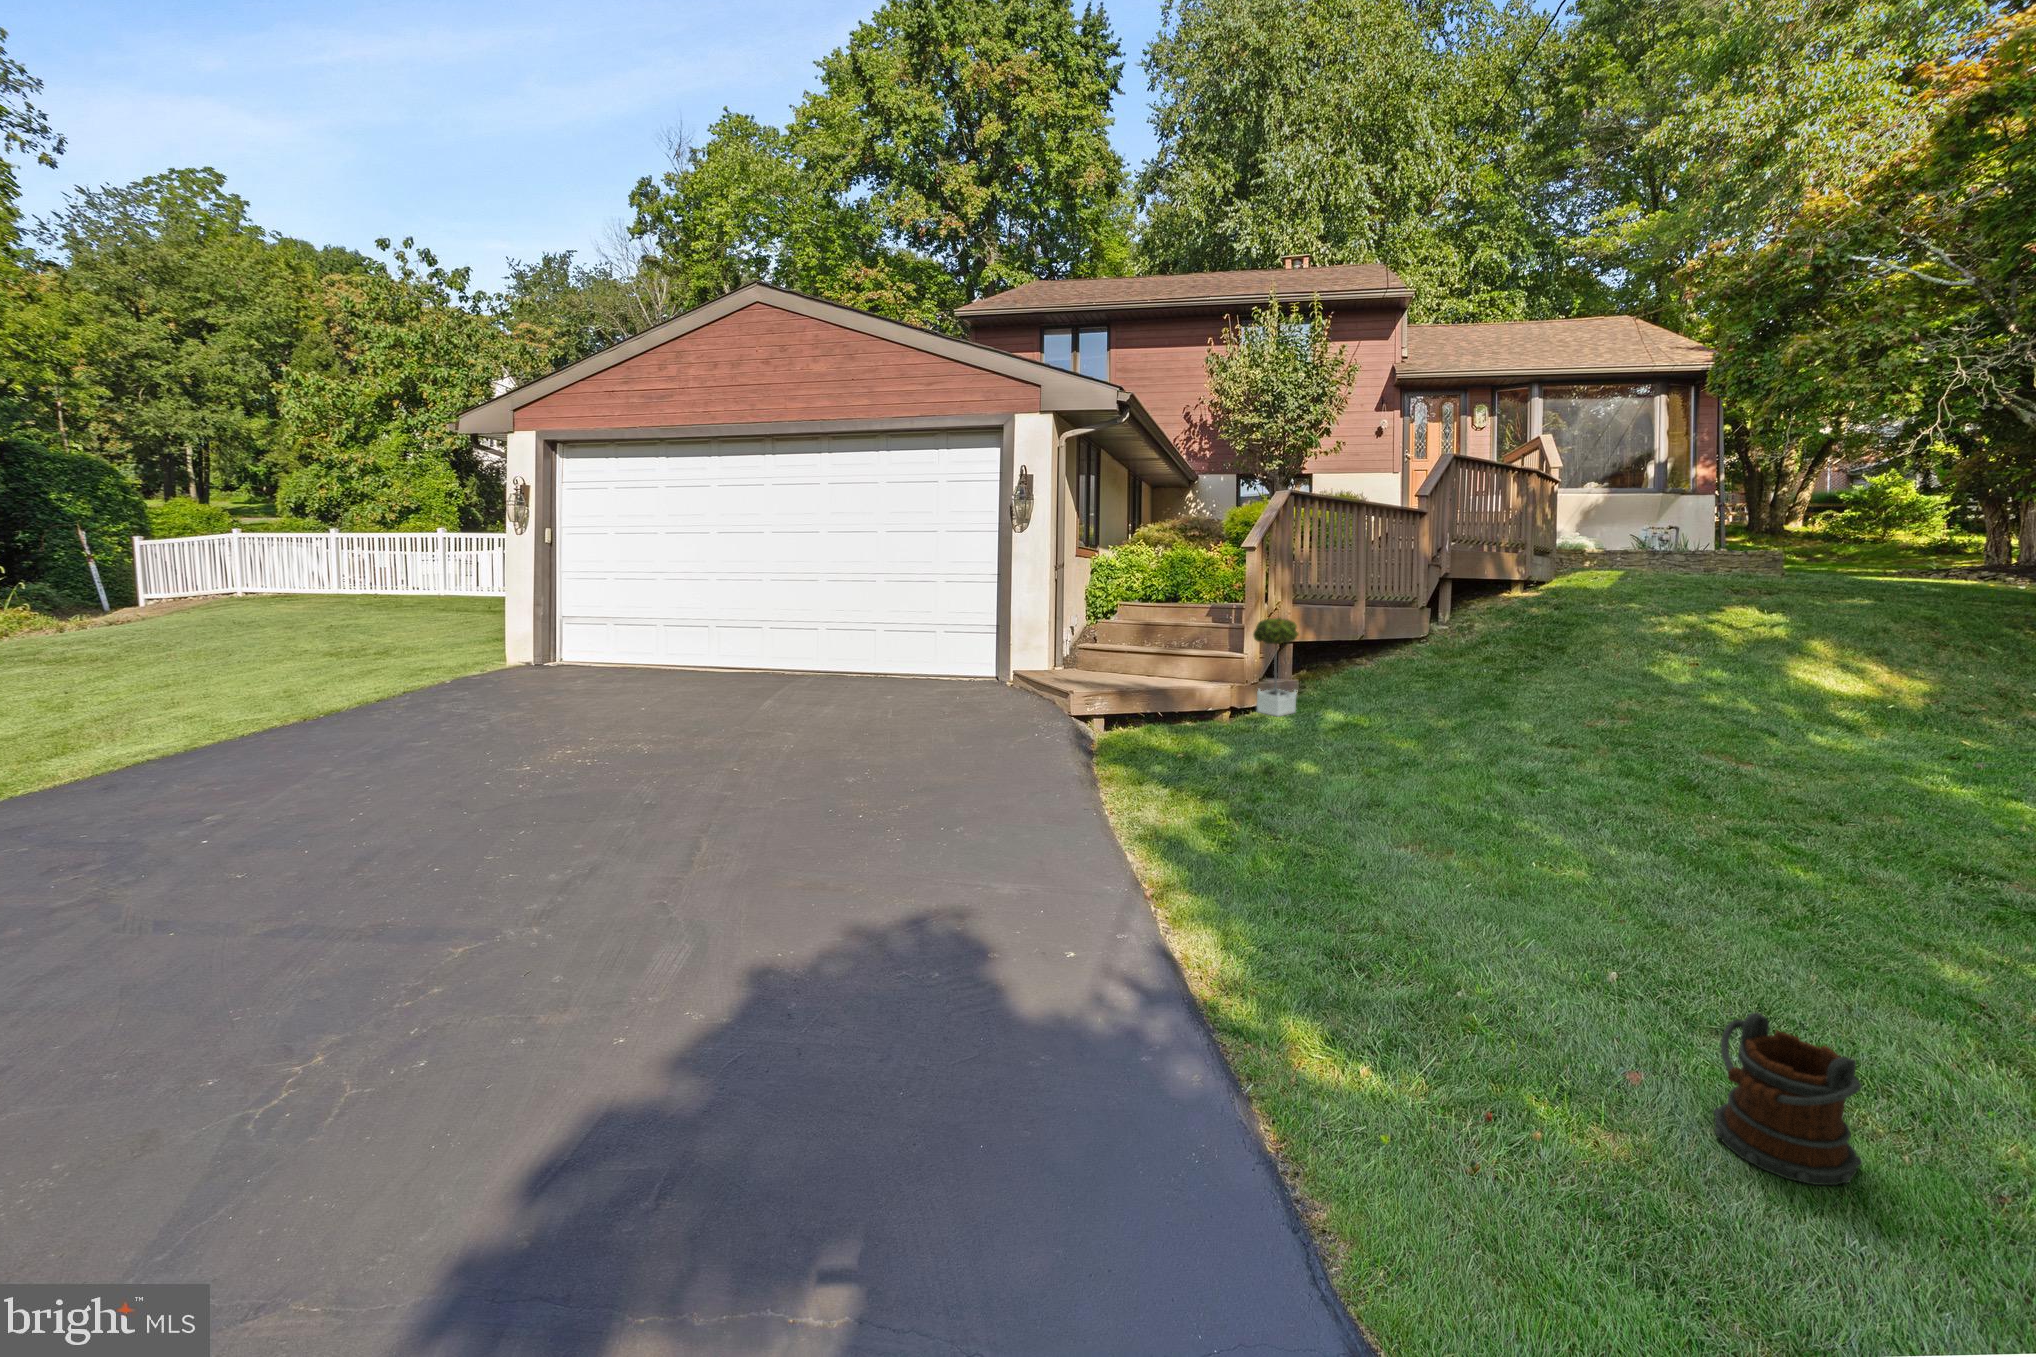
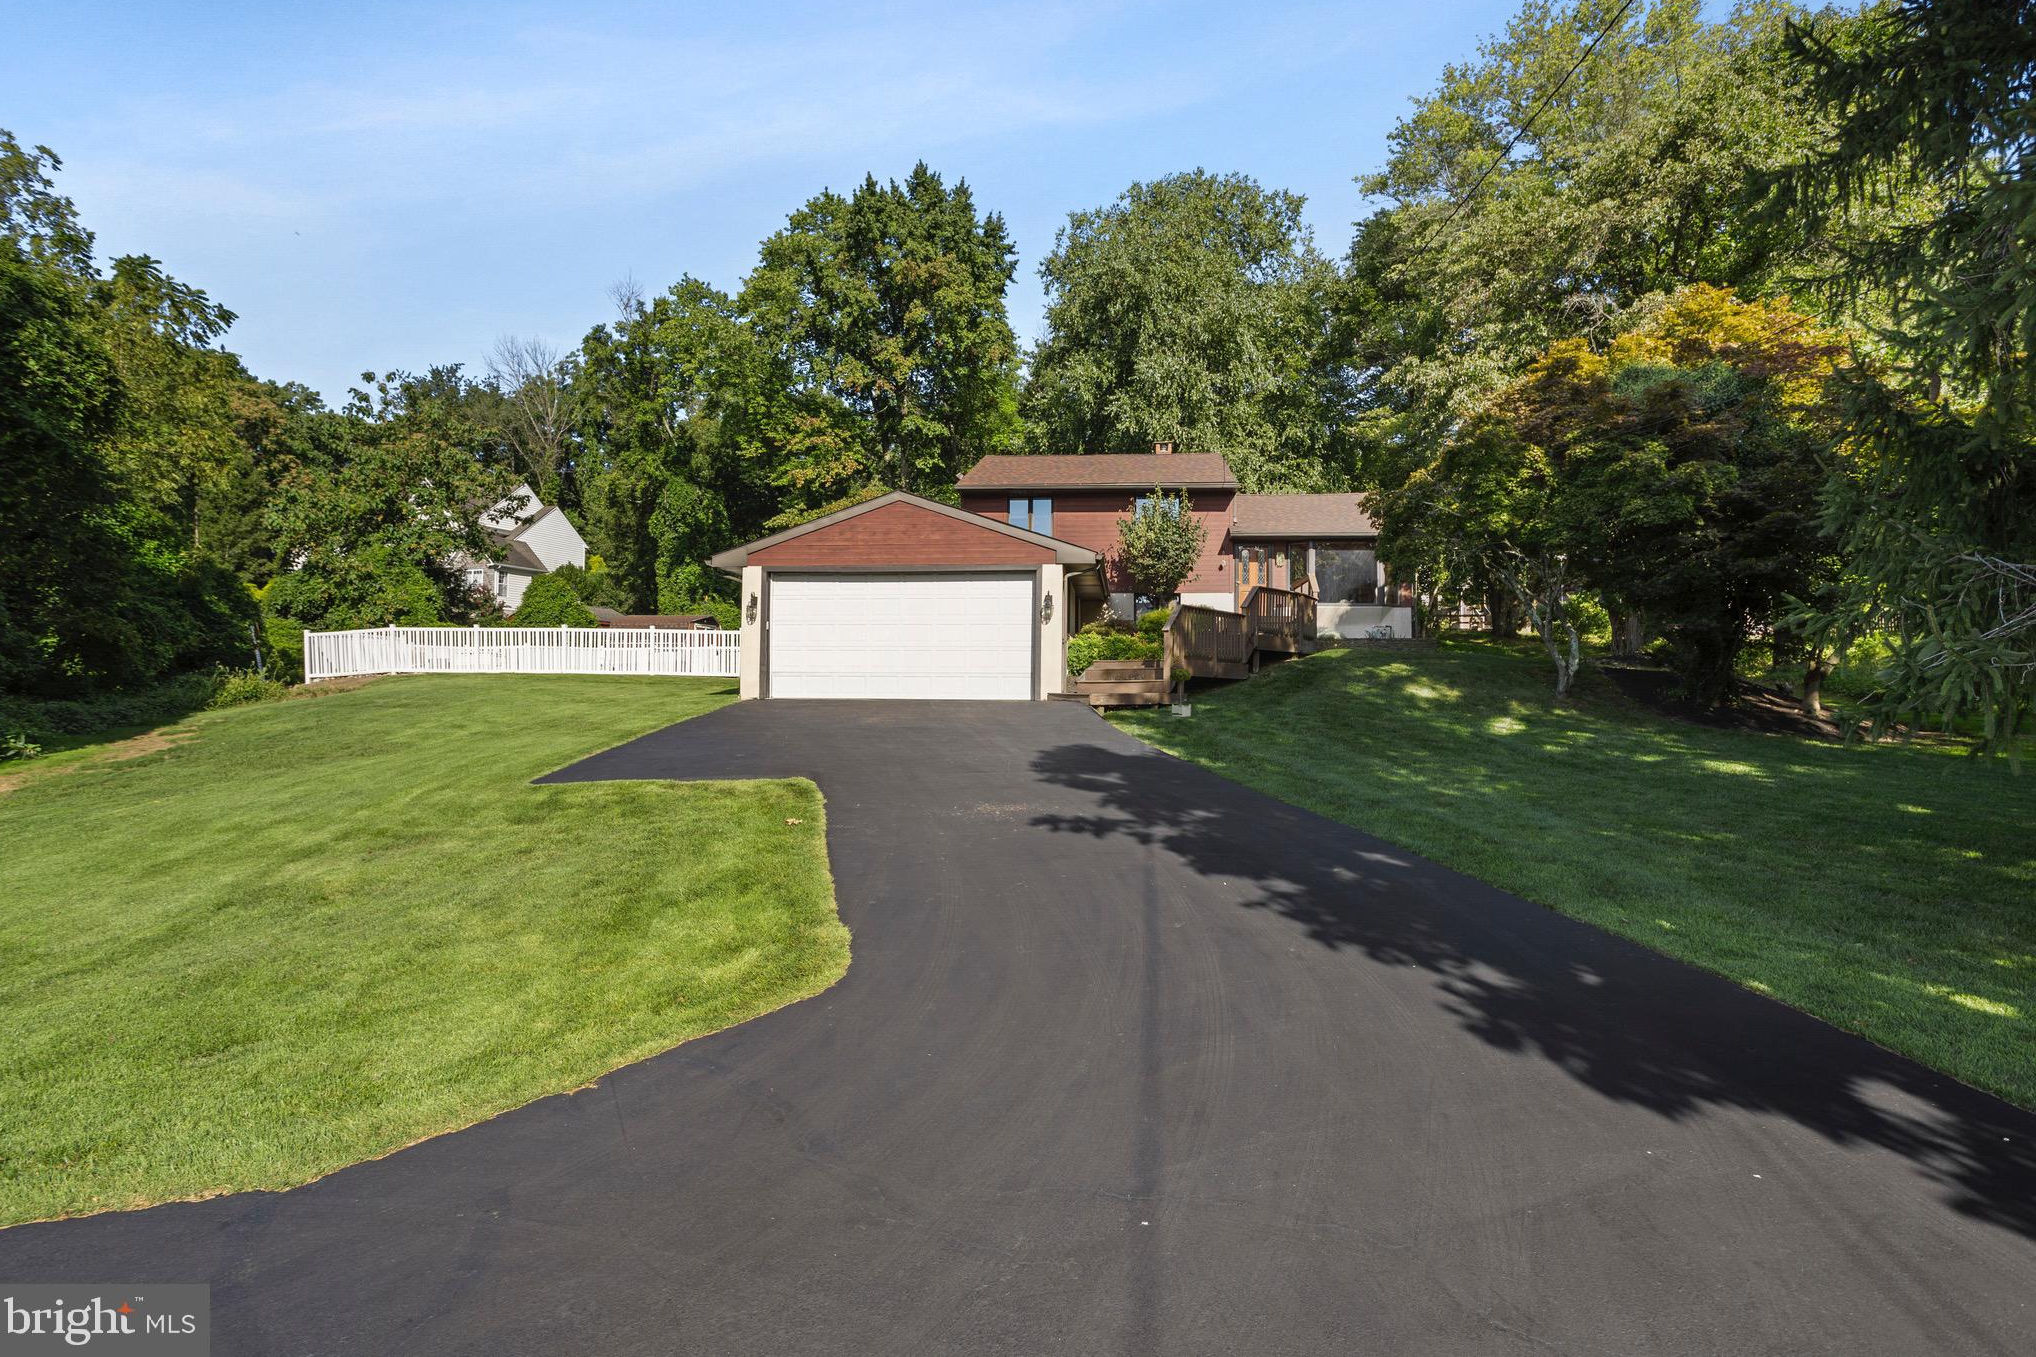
bucket: present [1713,1013,1862,1185] -> none [1306,732,1334,762]

